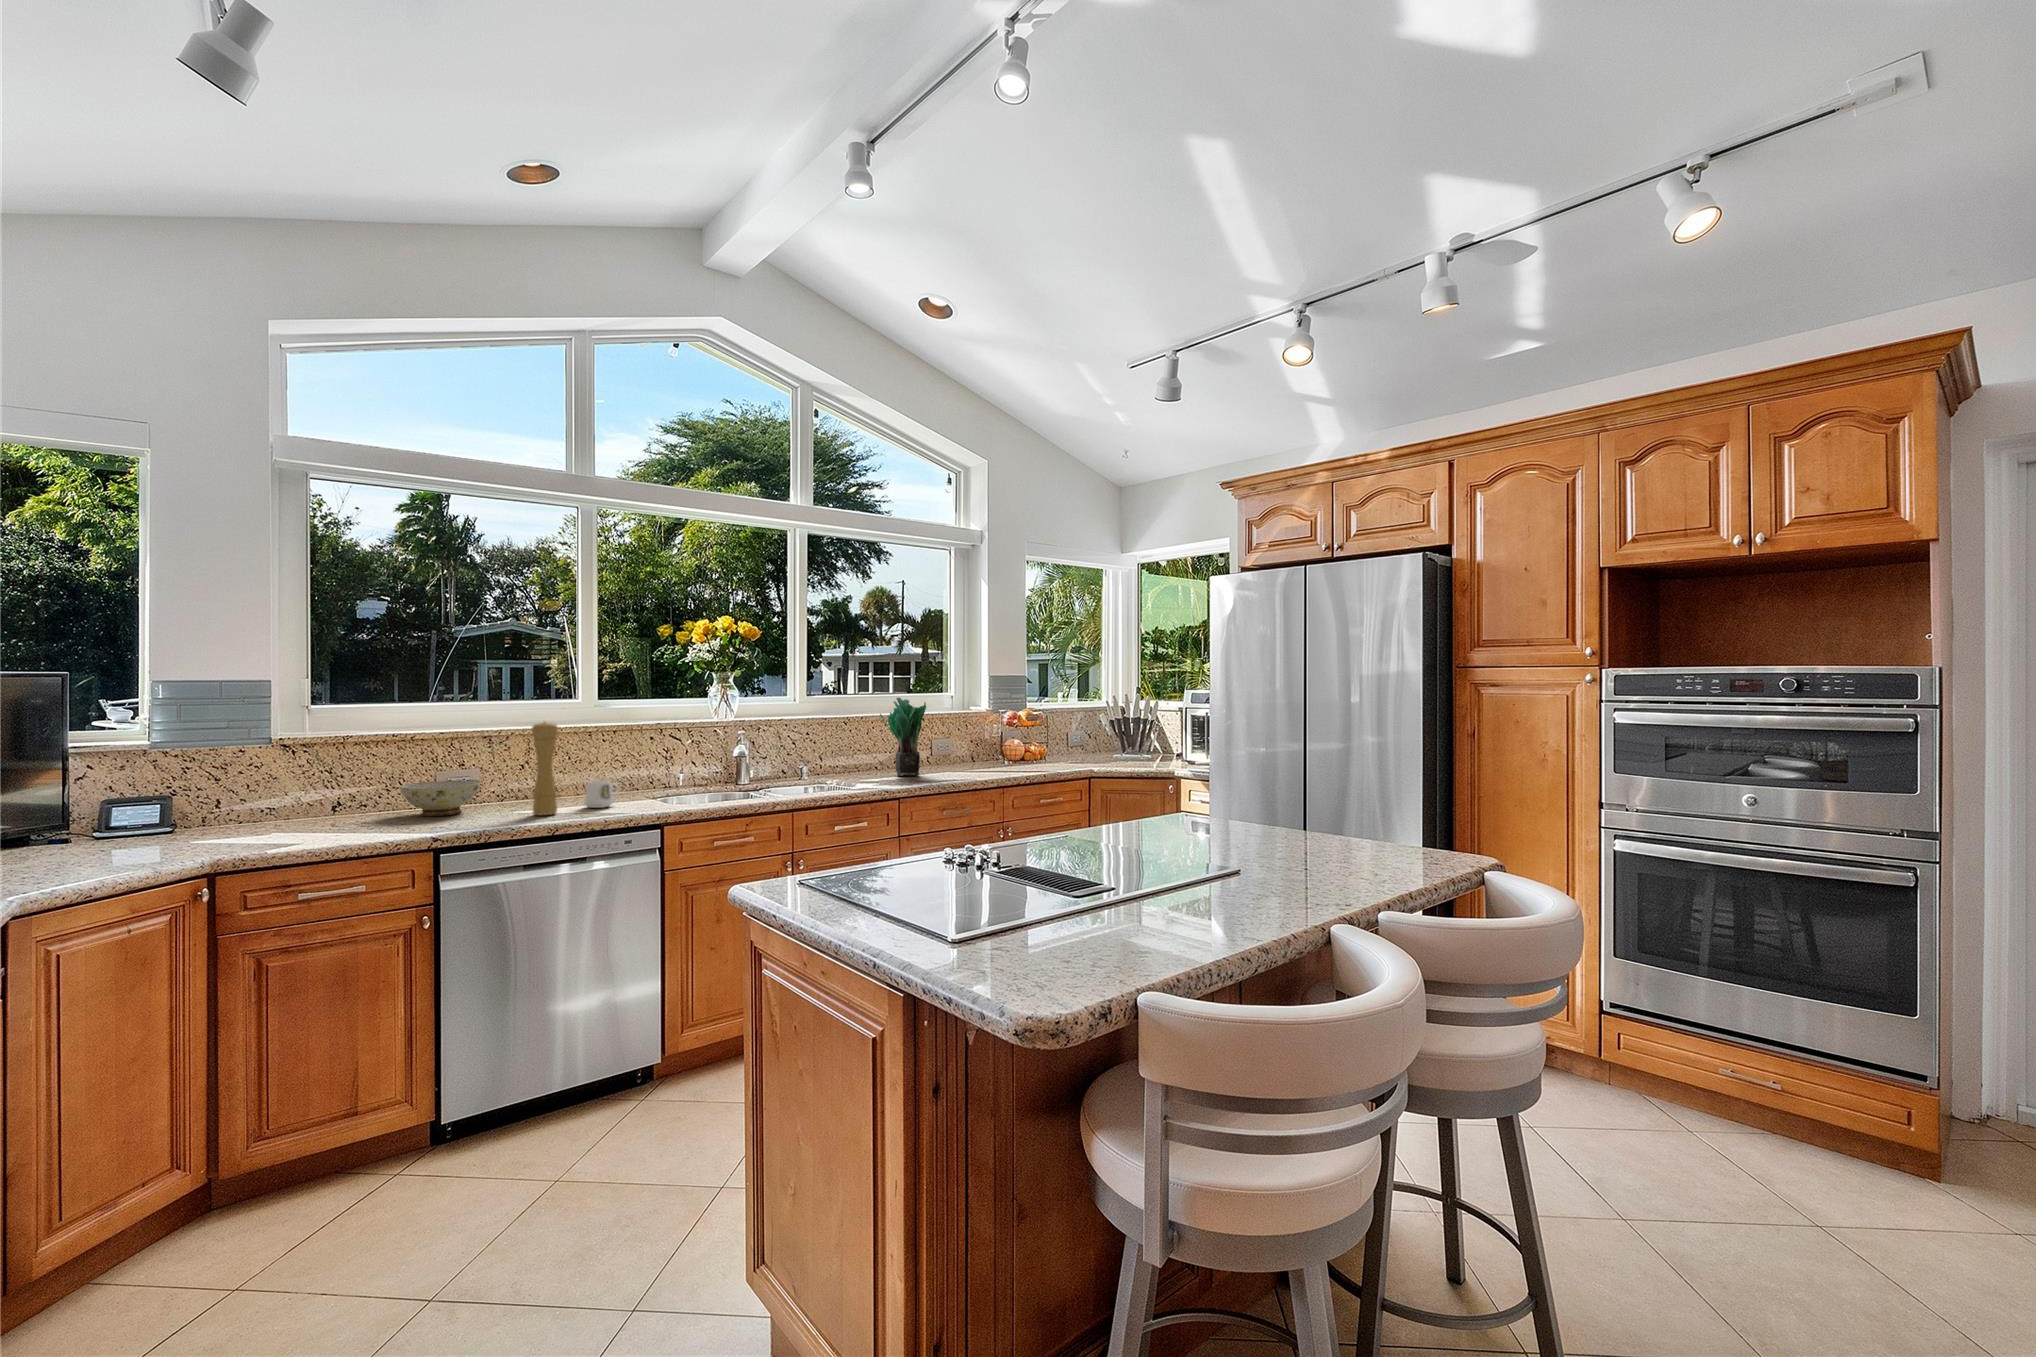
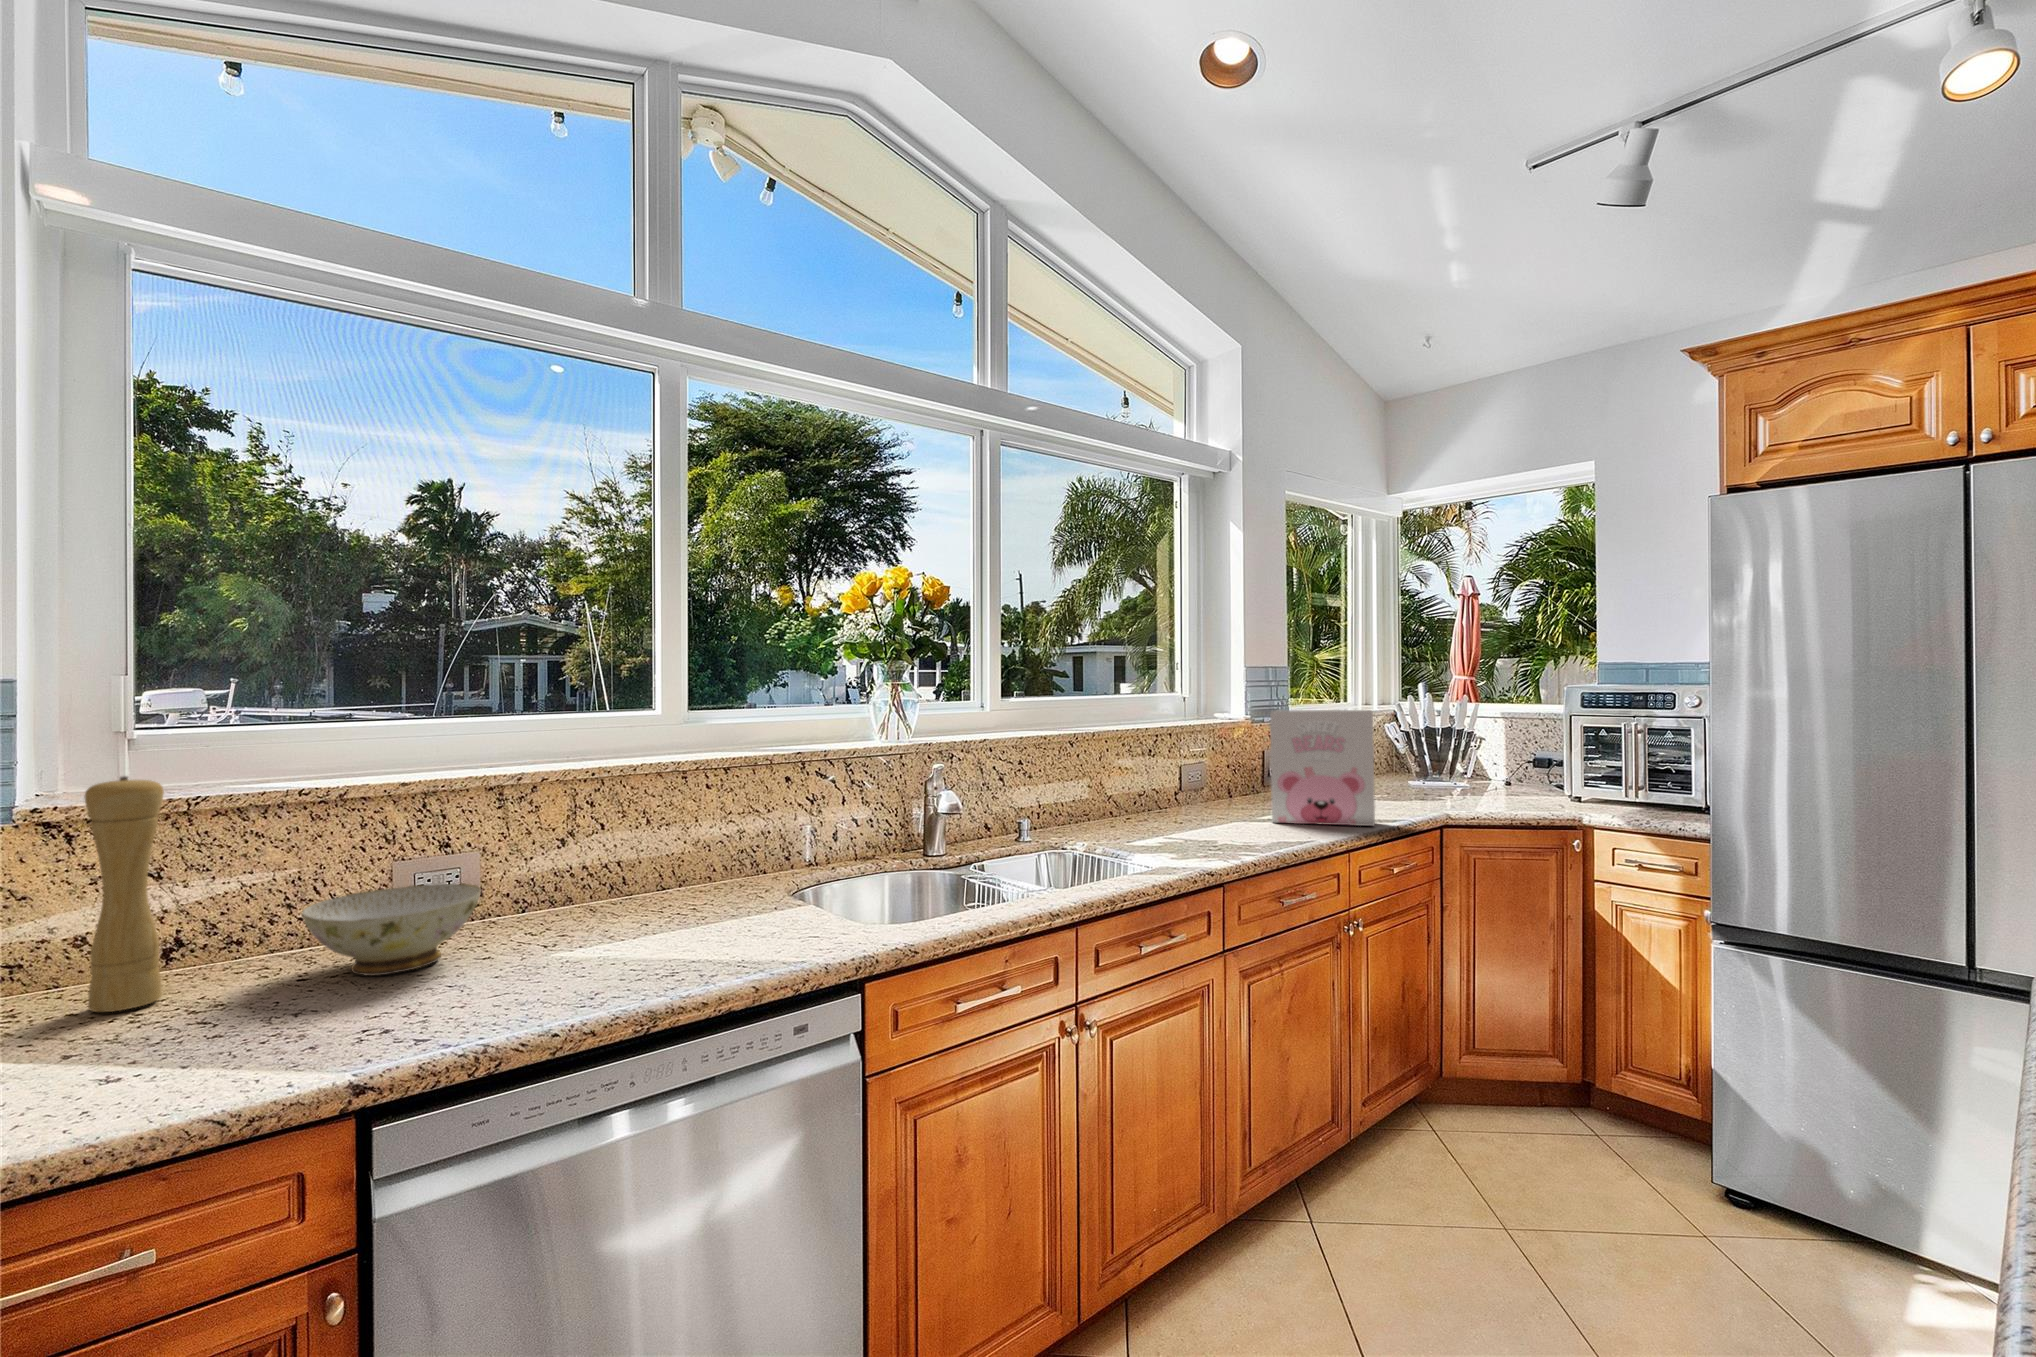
potted plant: present [880,697,926,776] -> none [1142,702,1220,833]
cereal box: none [969,703,1032,774] -> present [1270,710,1375,826]
pepper mill: present [532,722,558,815] -> present [85,776,164,1012]
mug: present [584,780,619,808] -> none [693,877,759,937]

